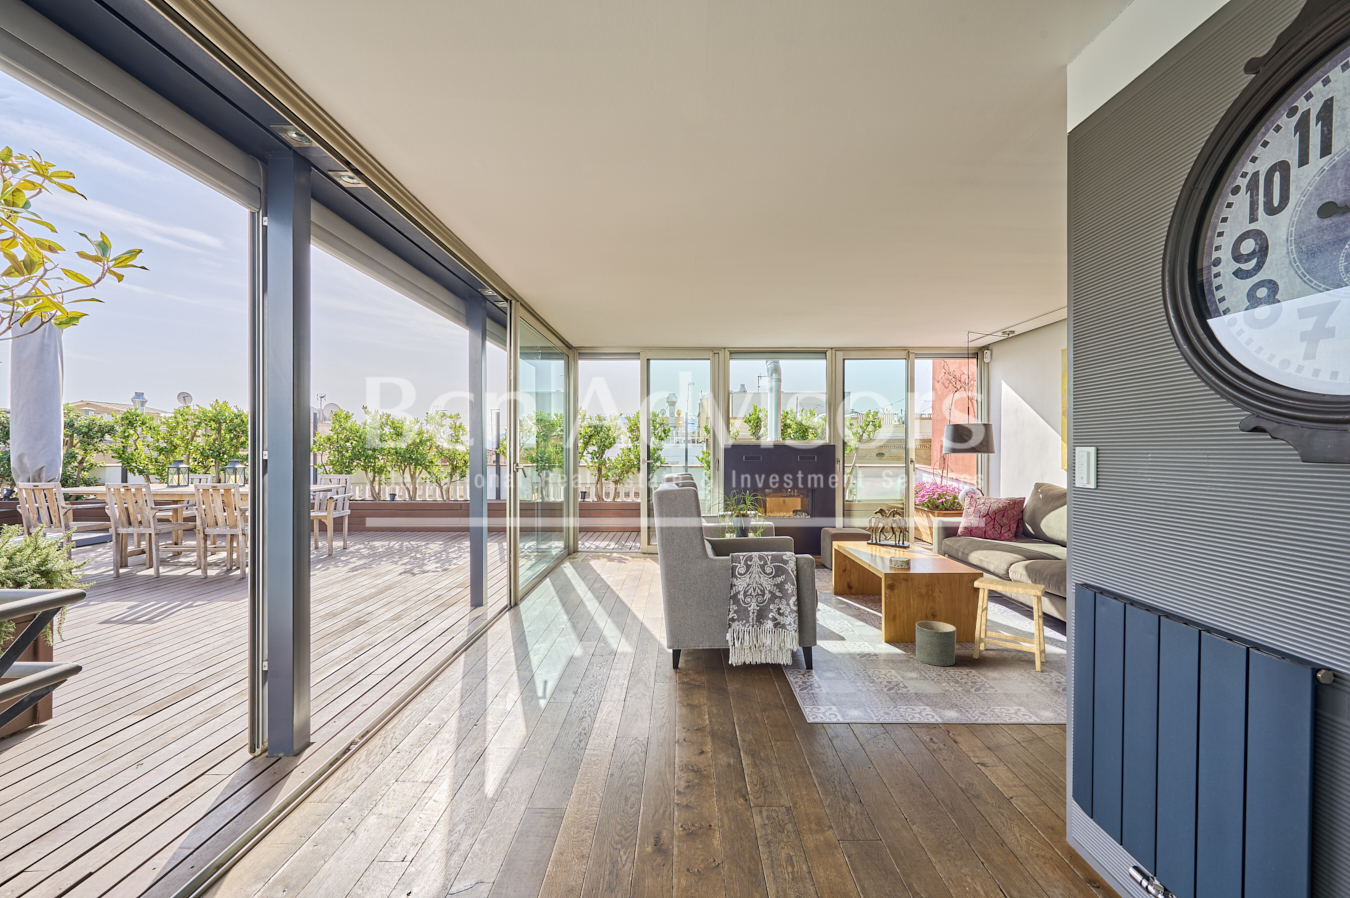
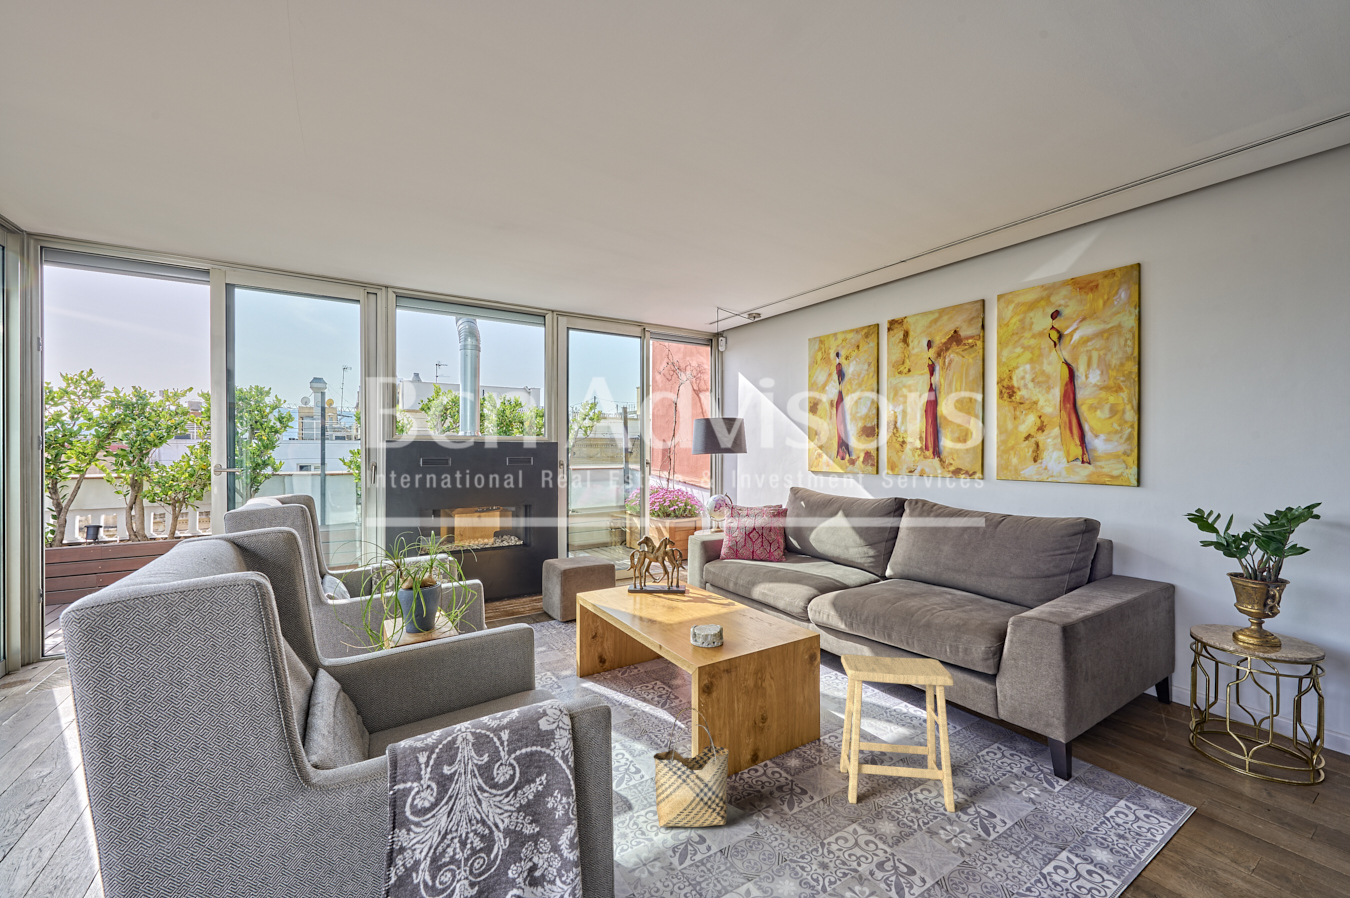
woven basket: none [853,590,895,649] -> present [654,707,729,827]
planter: present [916,621,956,666] -> none [772,752,842,853]

